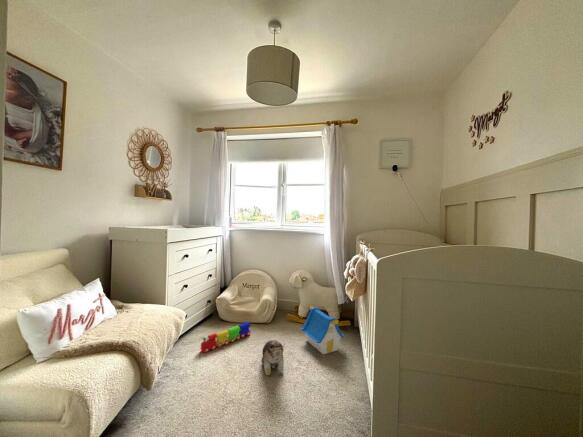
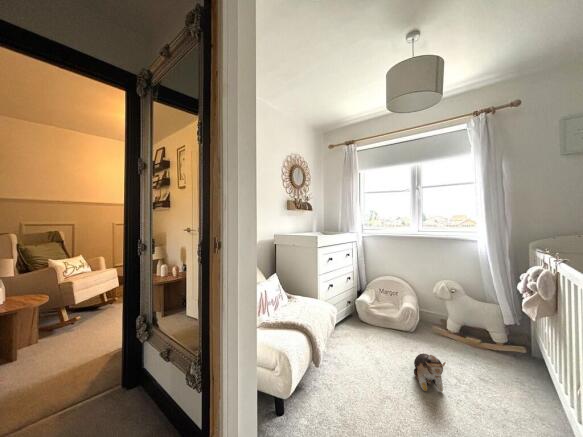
toy house: present [301,305,344,354] -> none [456,321,524,383]
toy train: present [201,322,251,352] -> none [348,328,394,351]

